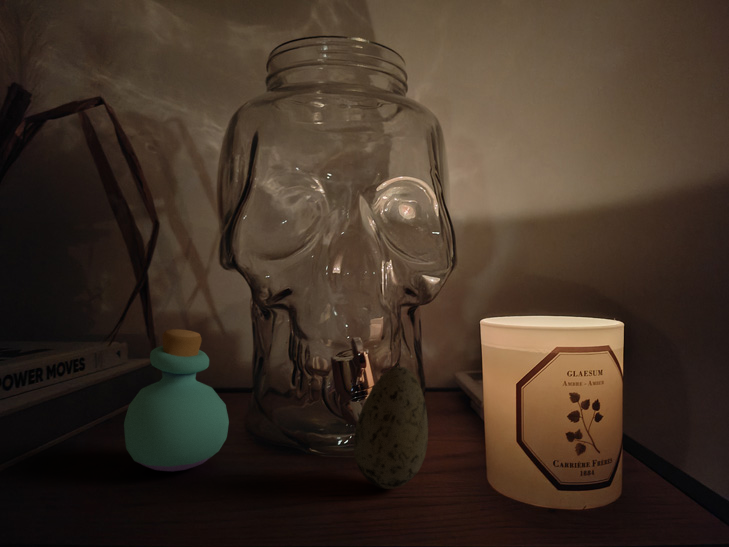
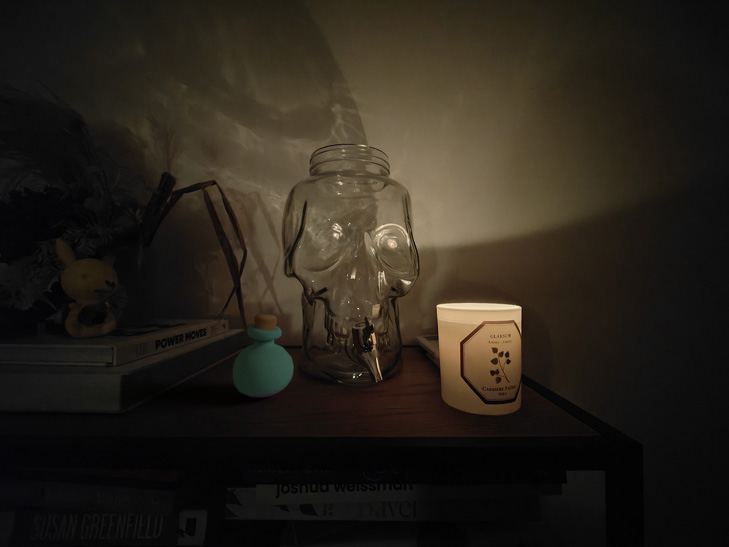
decorative egg: present [354,367,428,489] -> none [368,334,410,405]

